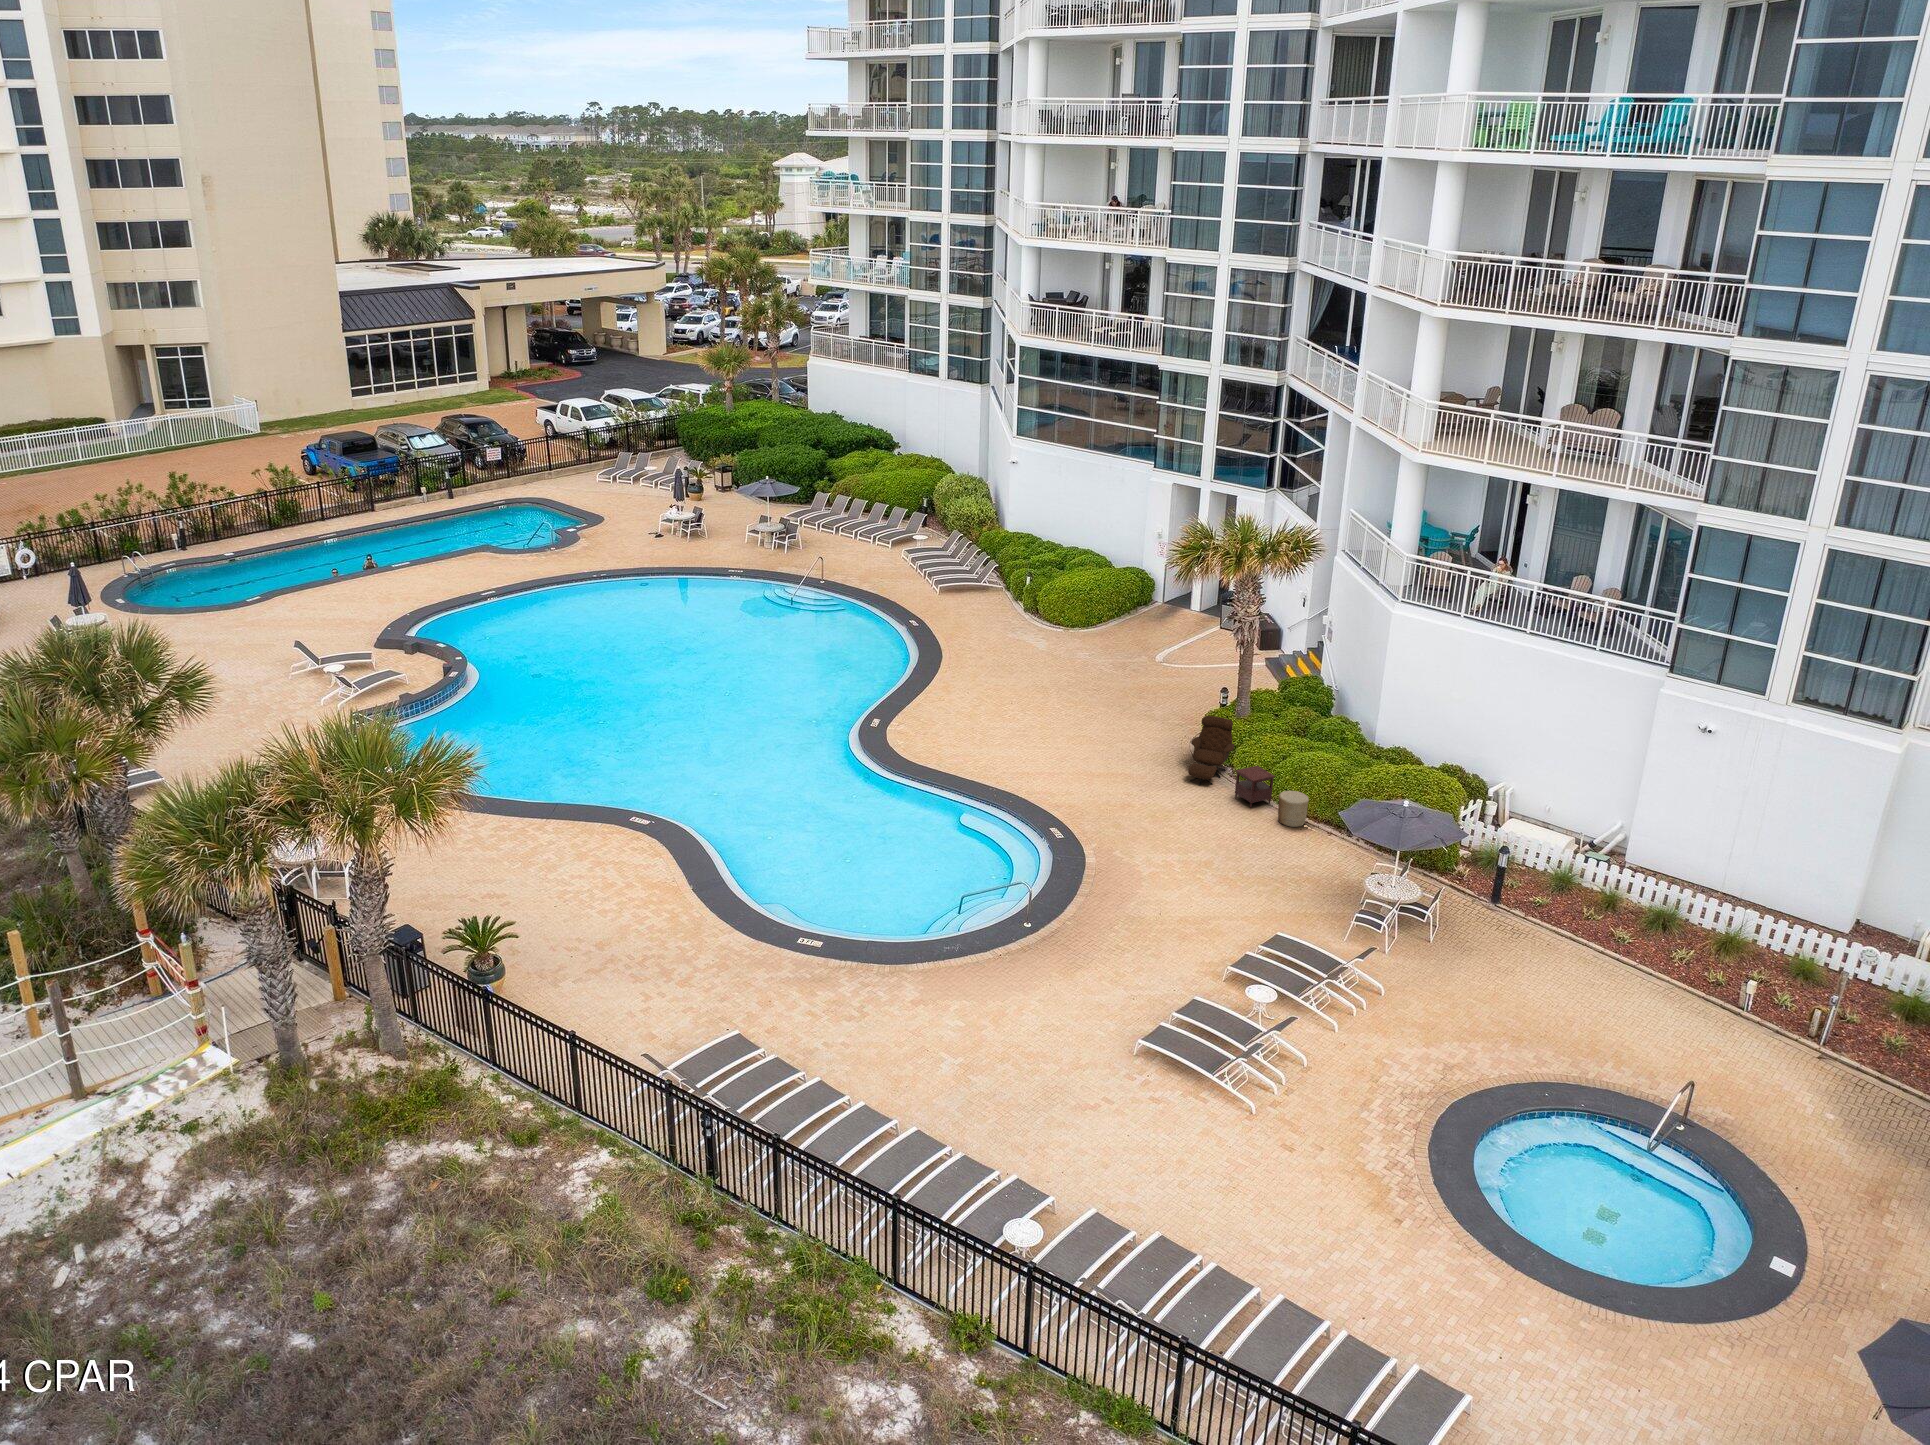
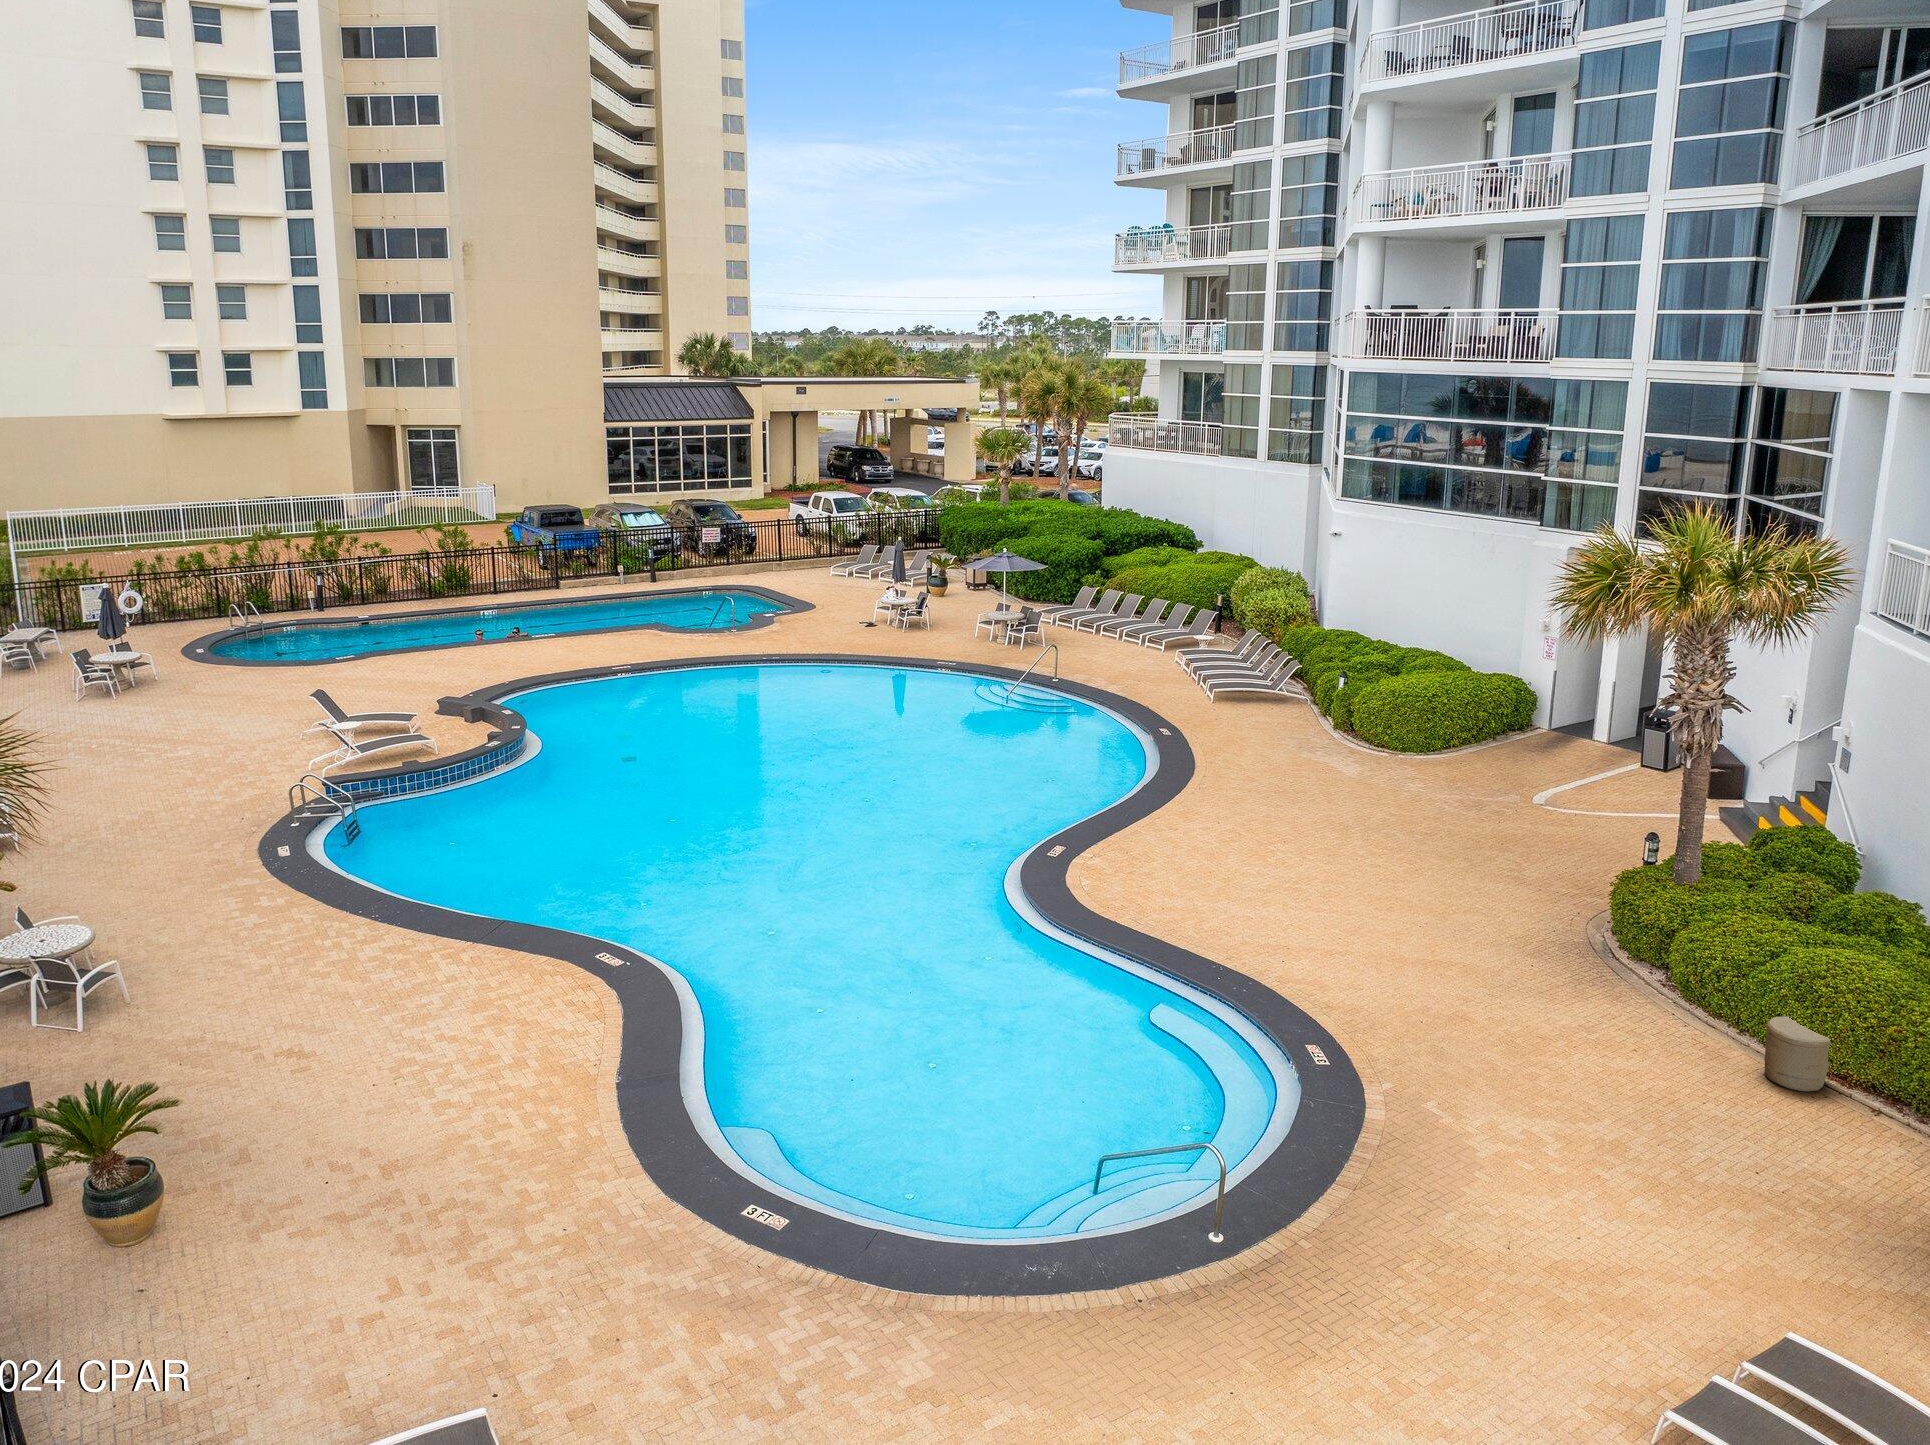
lounge chair: present [1189,716,1234,786] -> none [1579,871,1672,996]
side table: present [1235,766,1275,808] -> none [1671,966,1758,1045]

